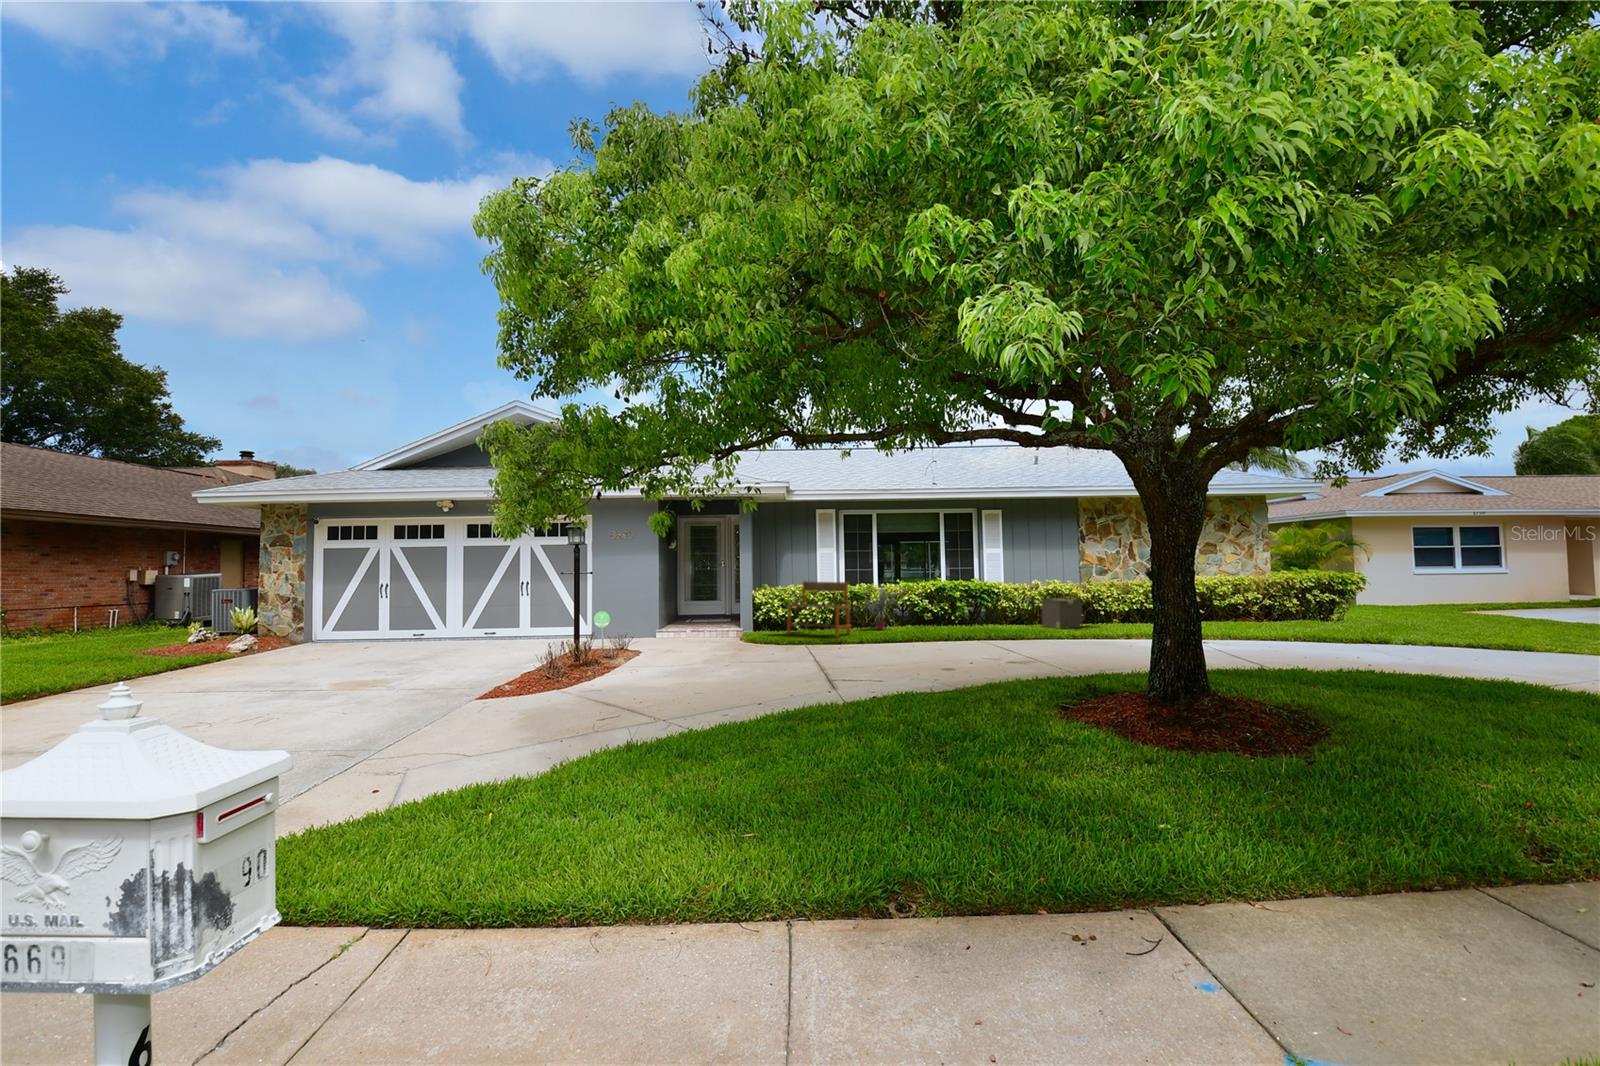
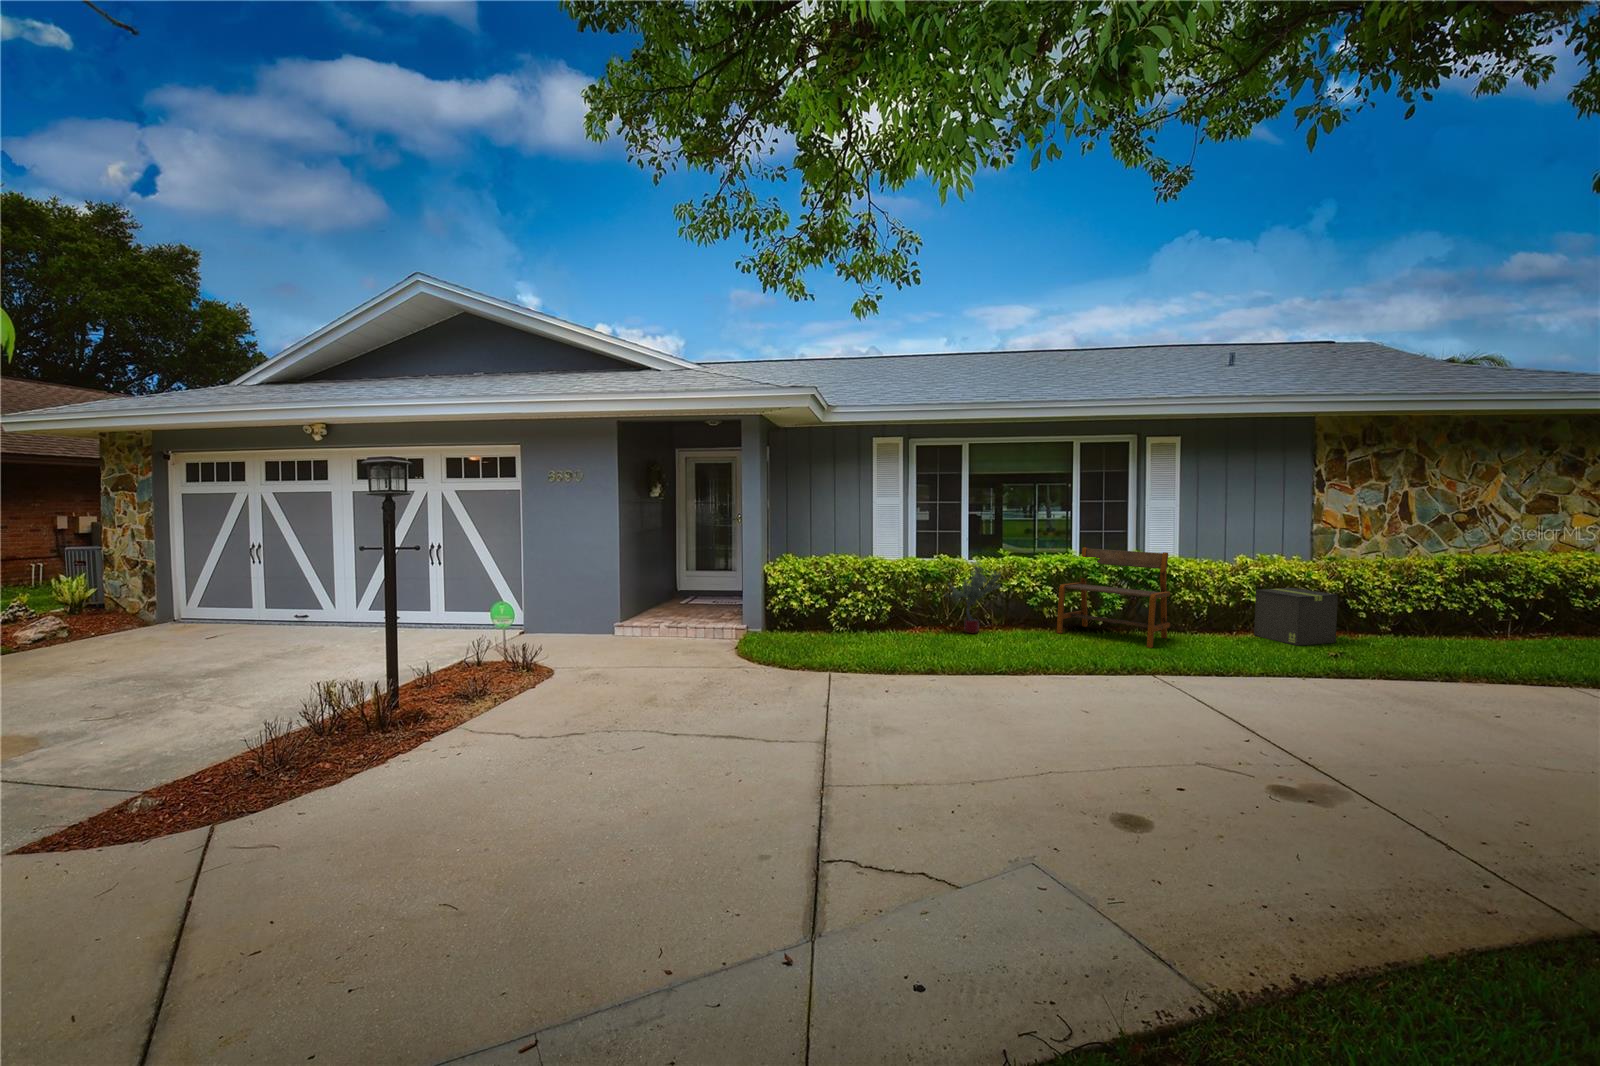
bench: present [787,581,851,638] -> present [1057,547,1170,648]

